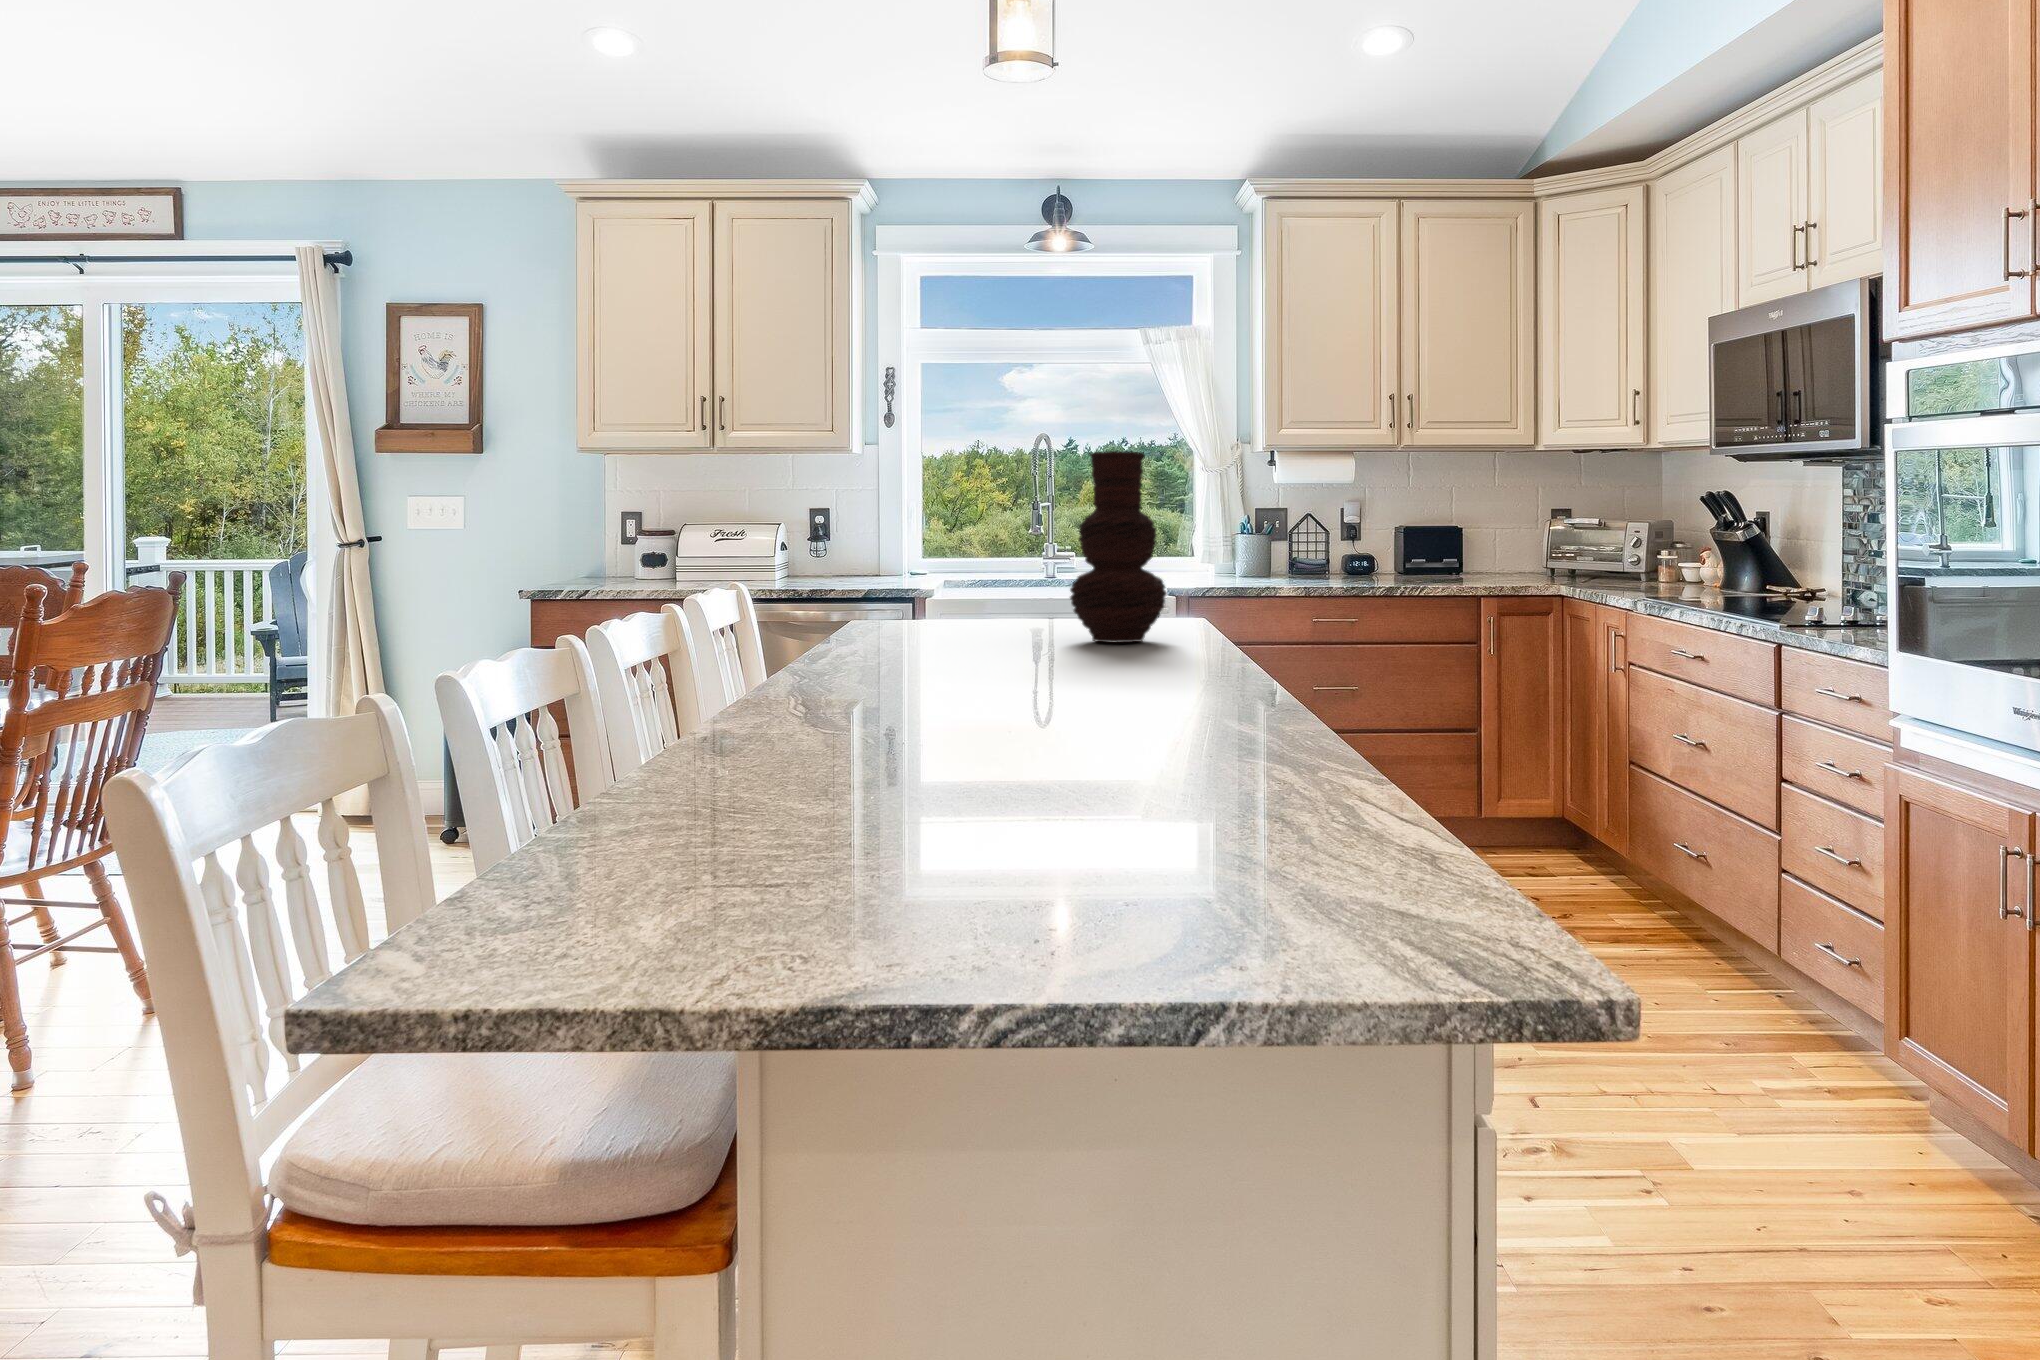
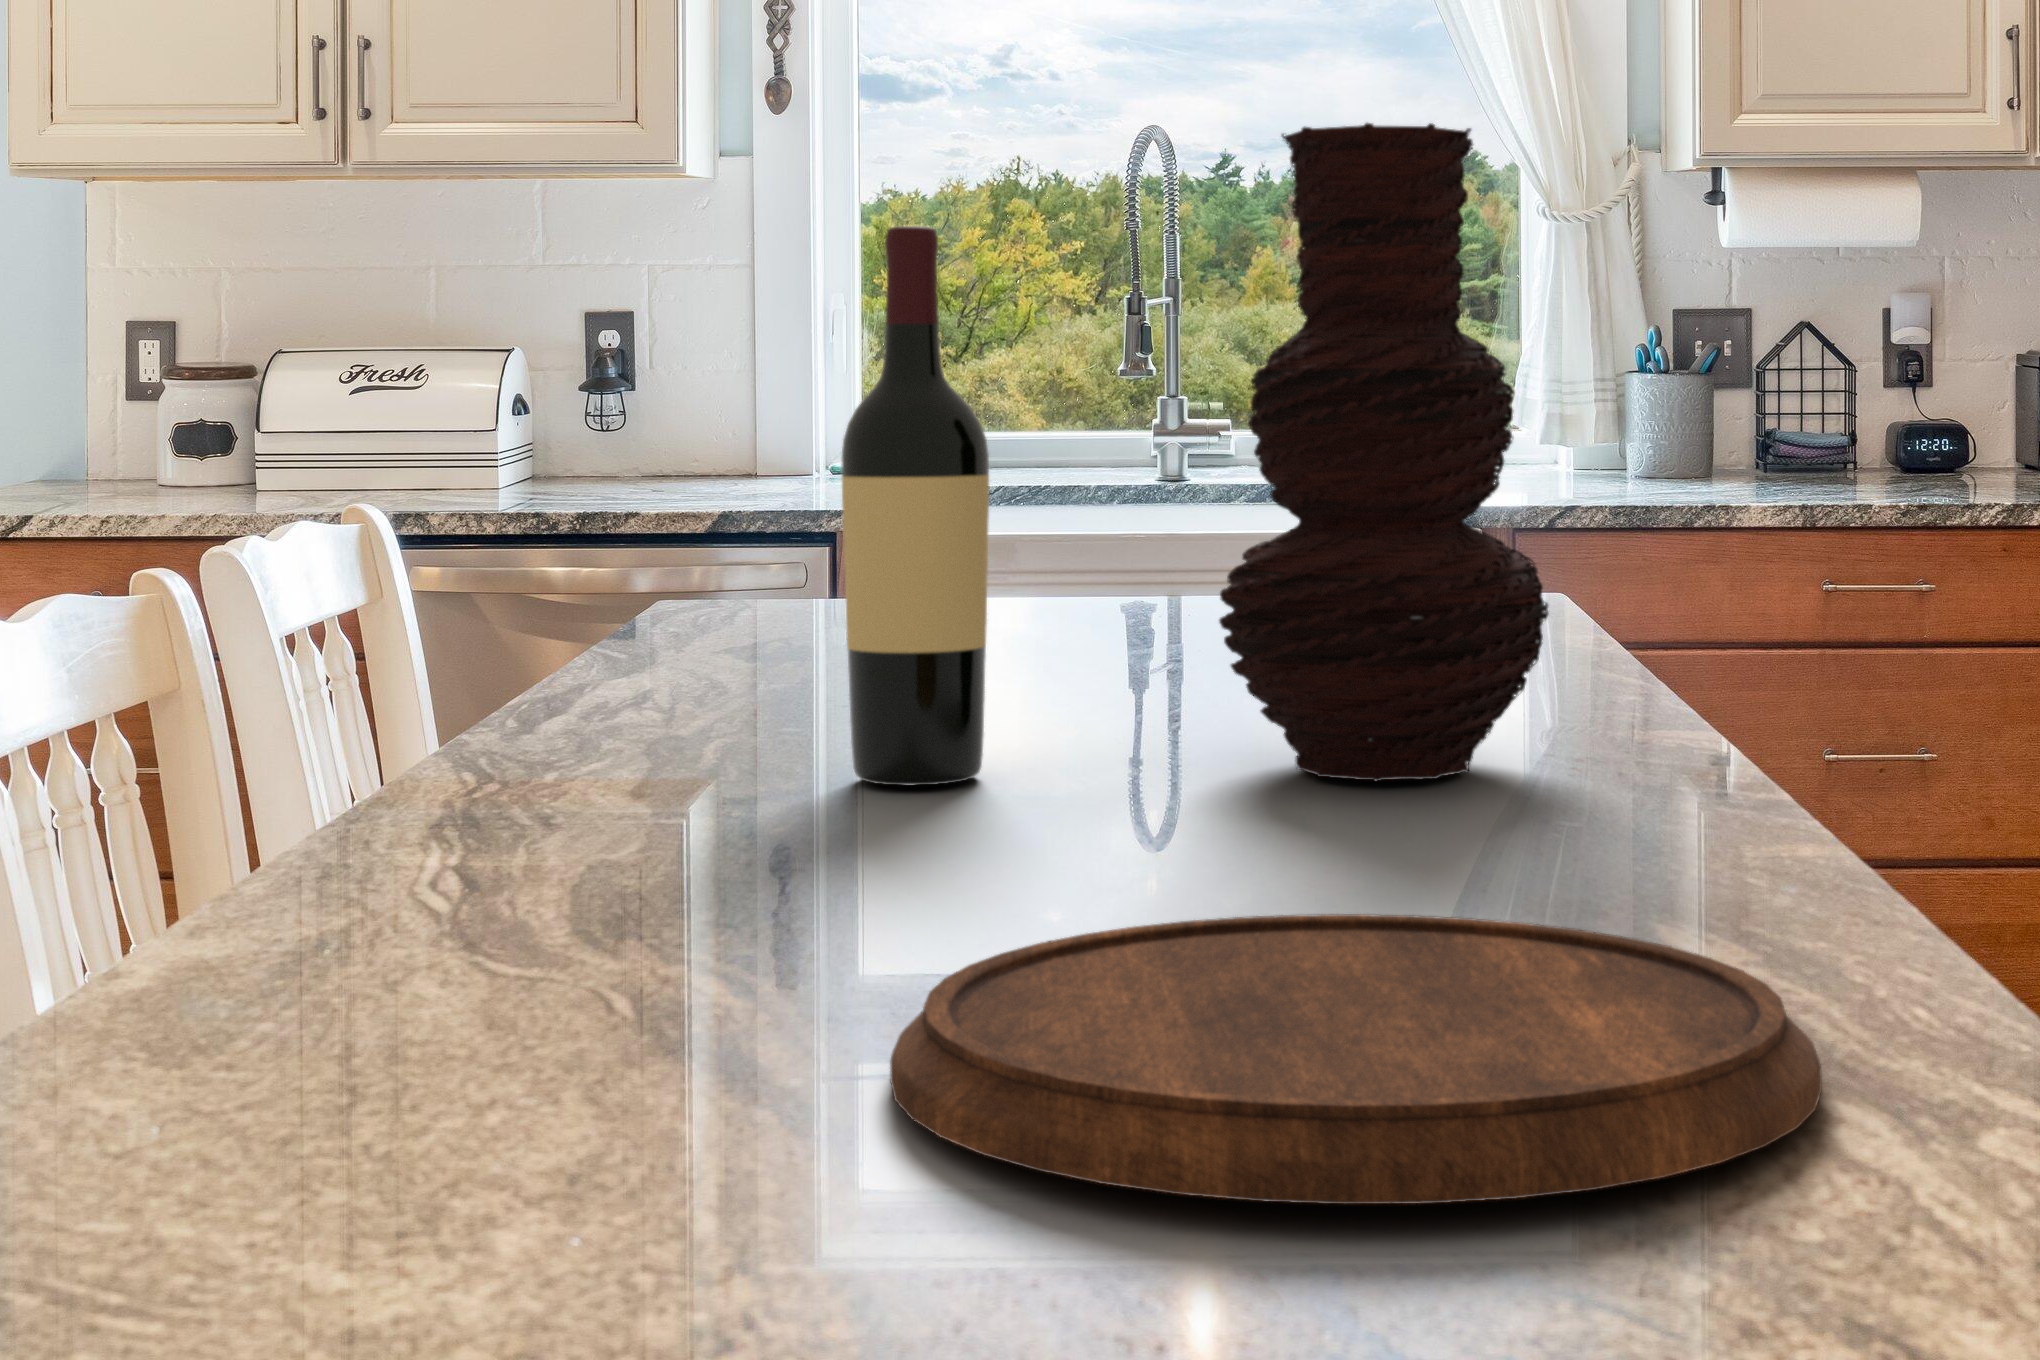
wine bottle: none [958,480,1002,644] -> present [842,226,989,785]
cutting board: none [993,658,1209,692] -> present [890,914,1822,1204]

